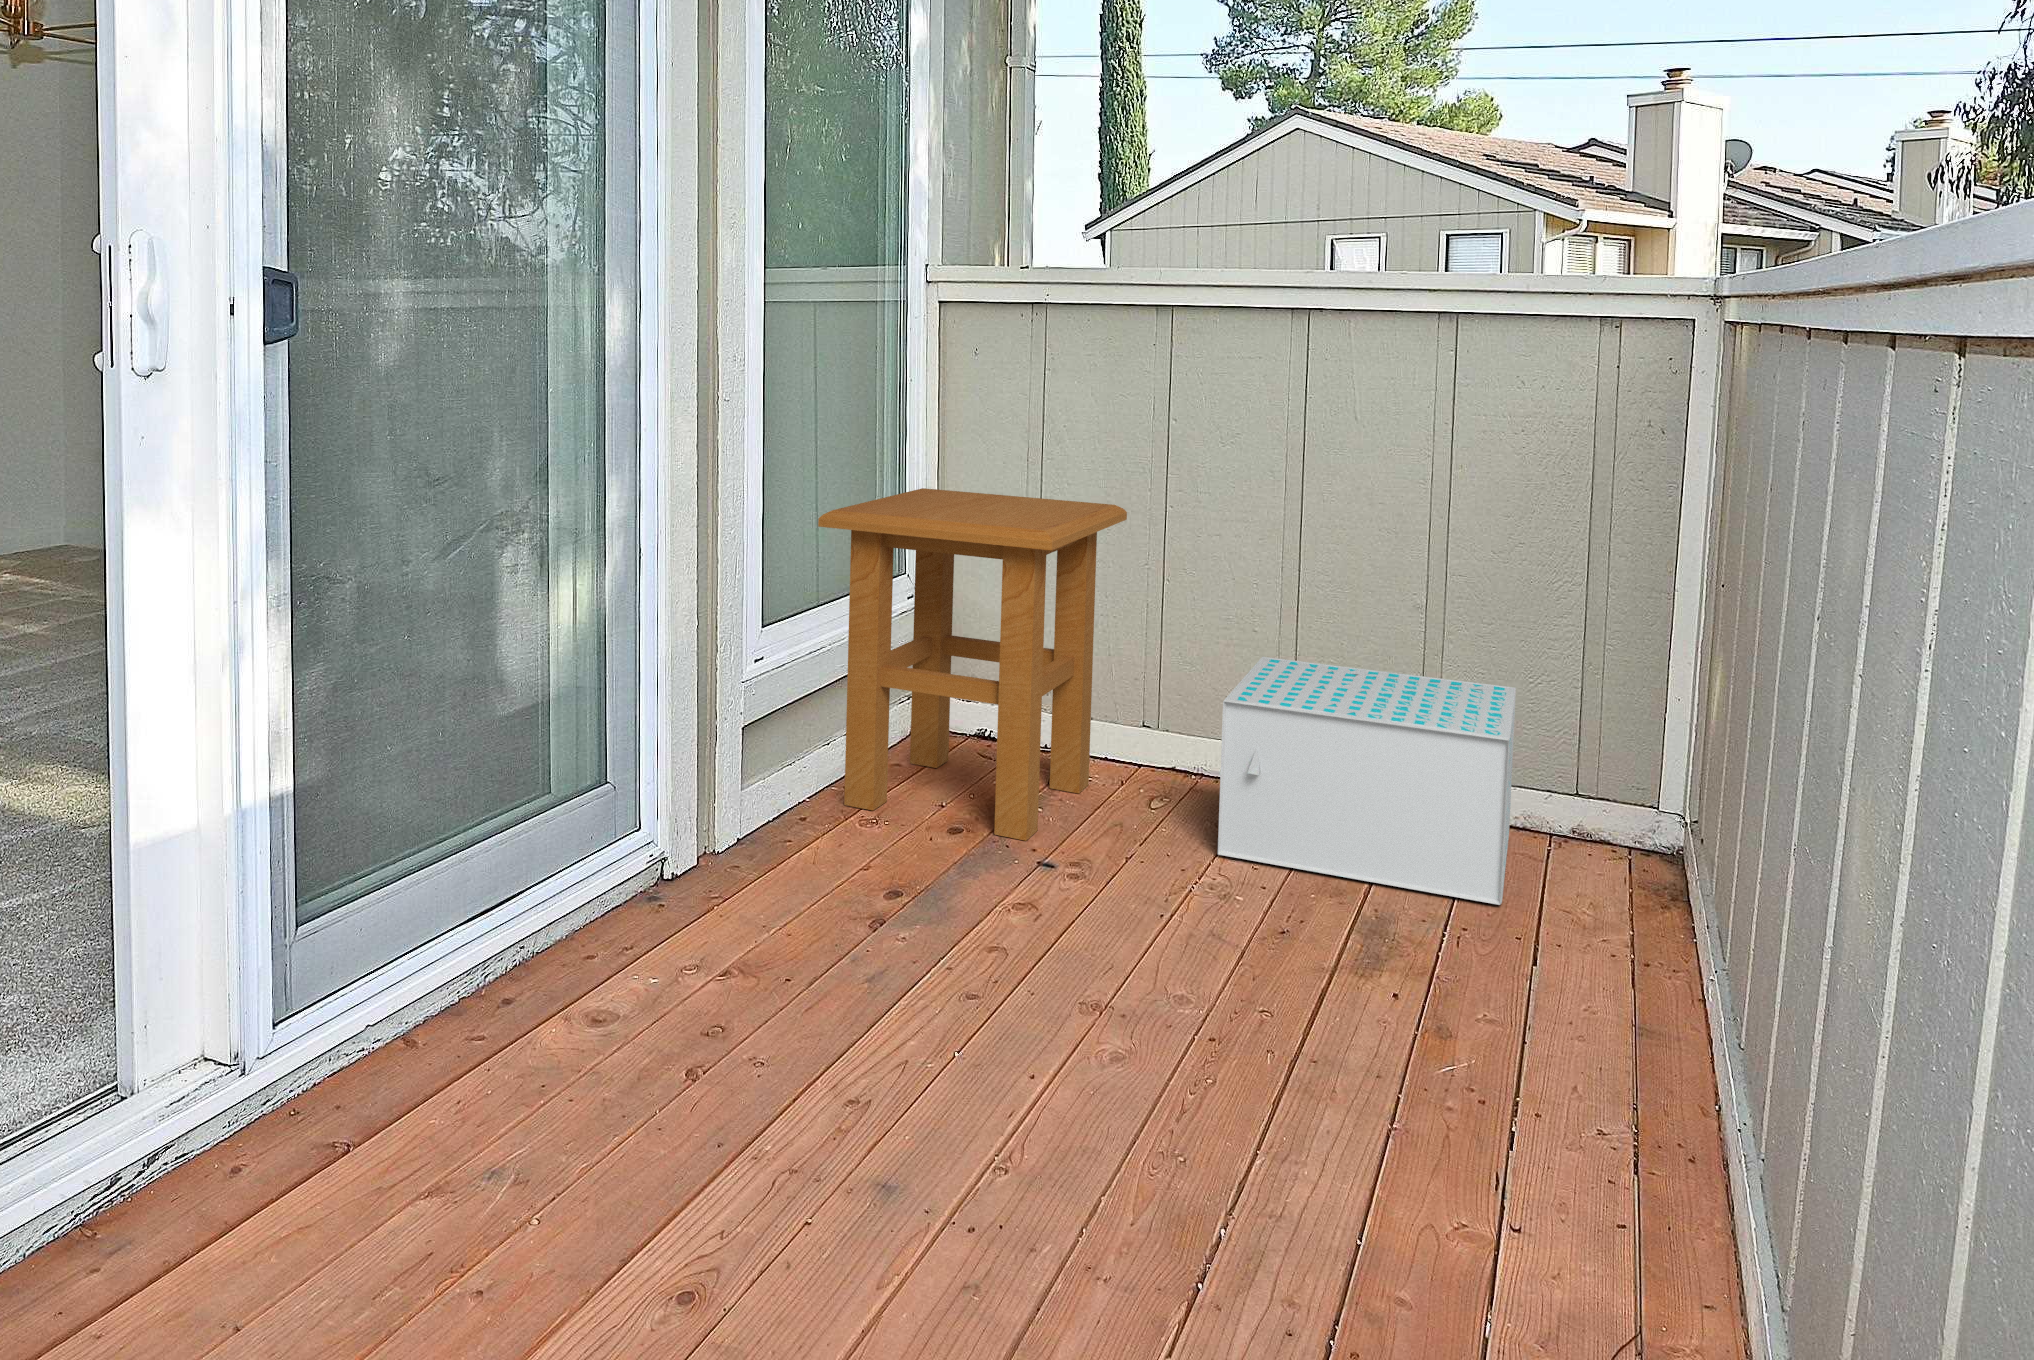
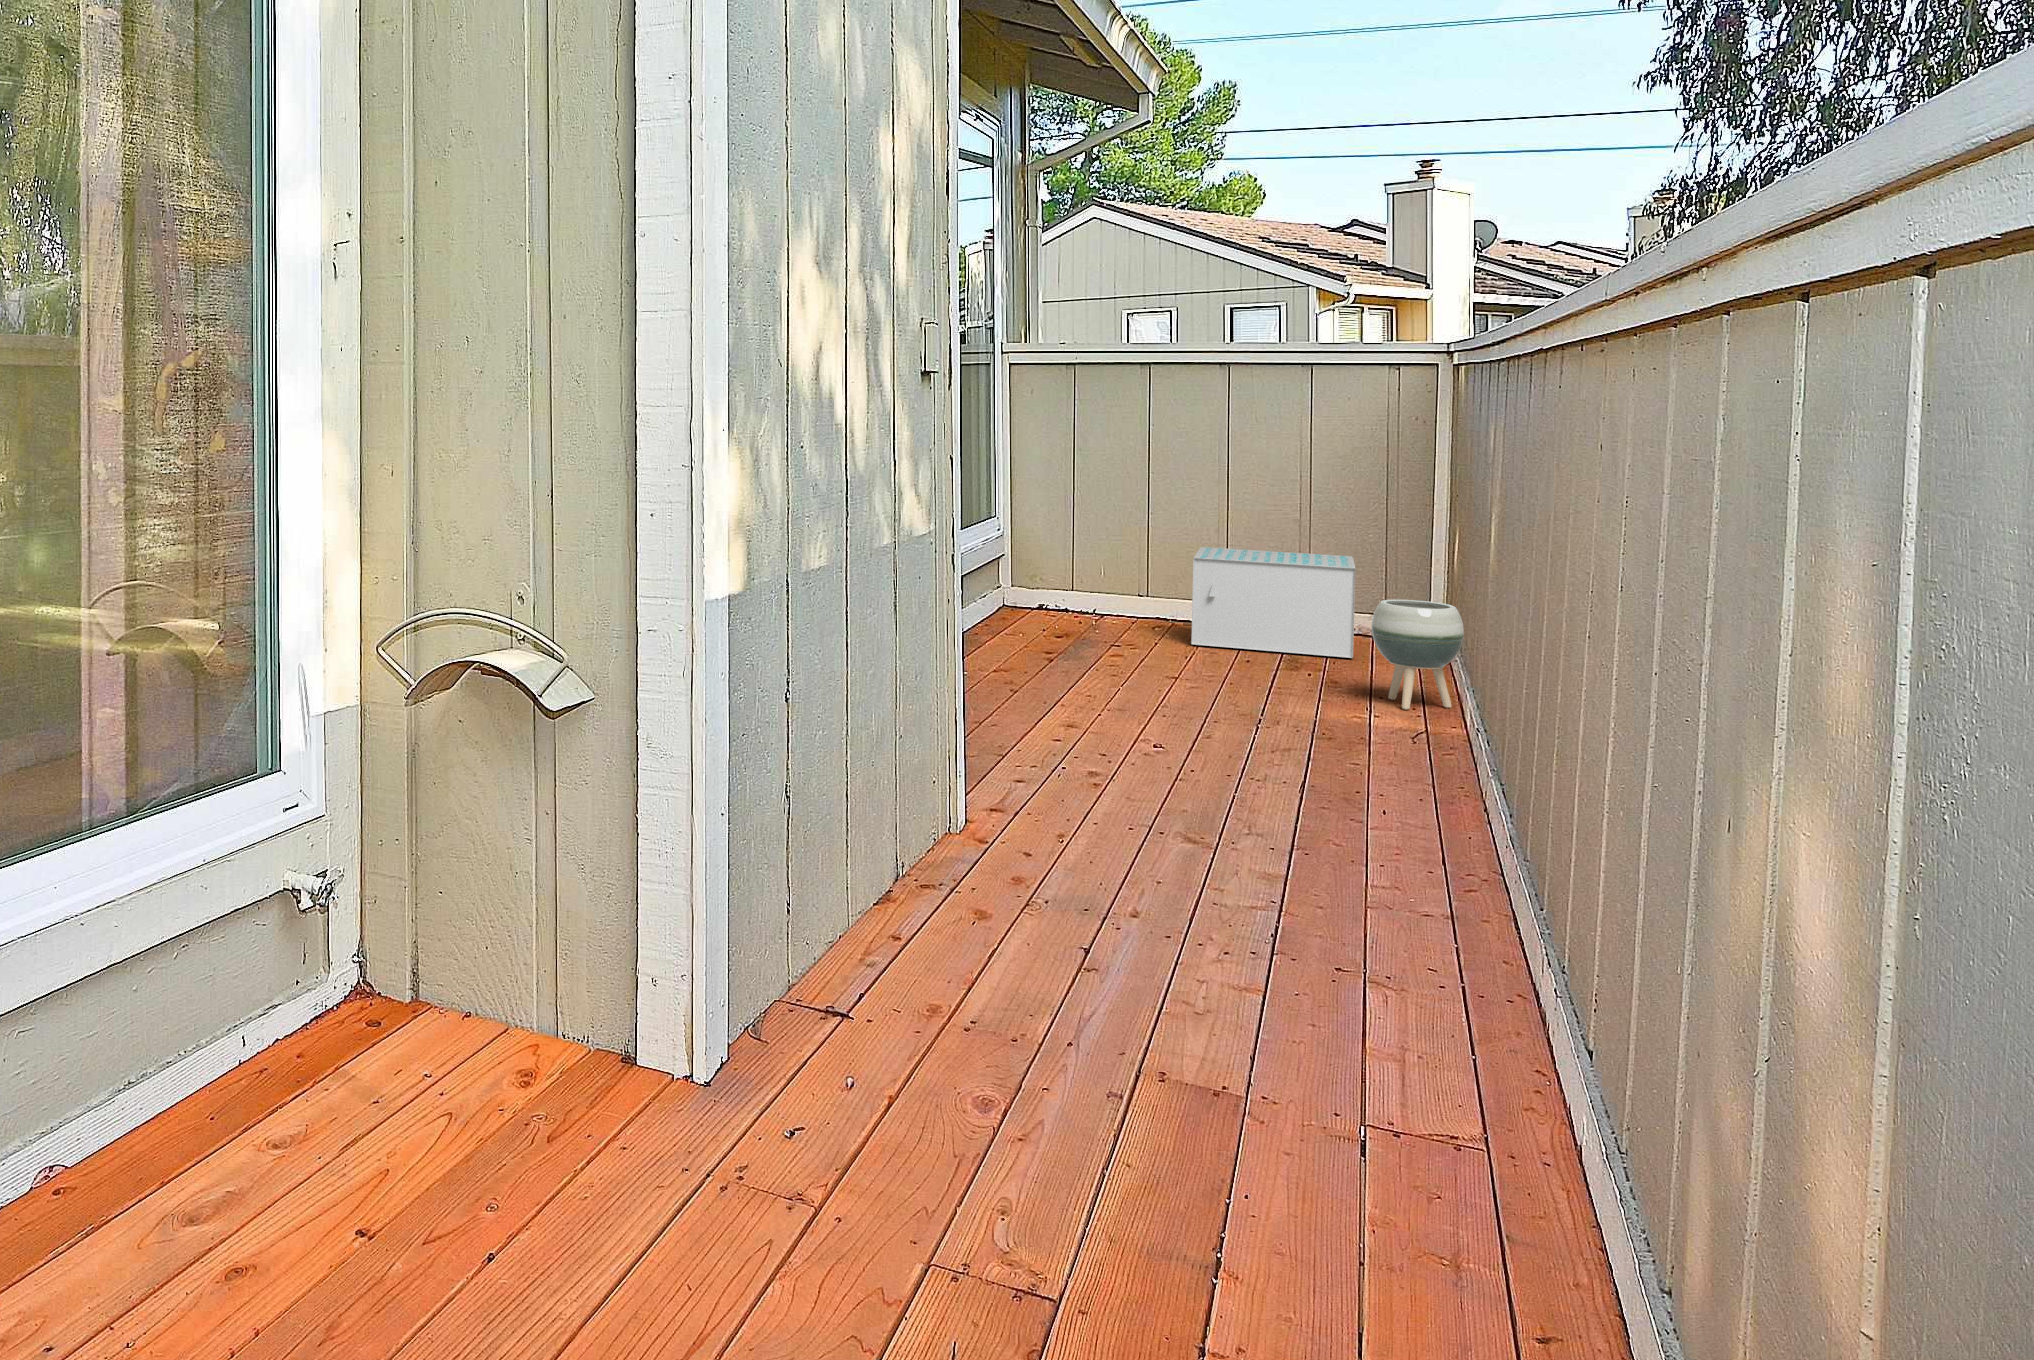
side table: present [818,488,1127,841] -> none [951,454,1118,641]
planter: none [1510,890,1712,1165] -> present [1372,600,1464,710]

